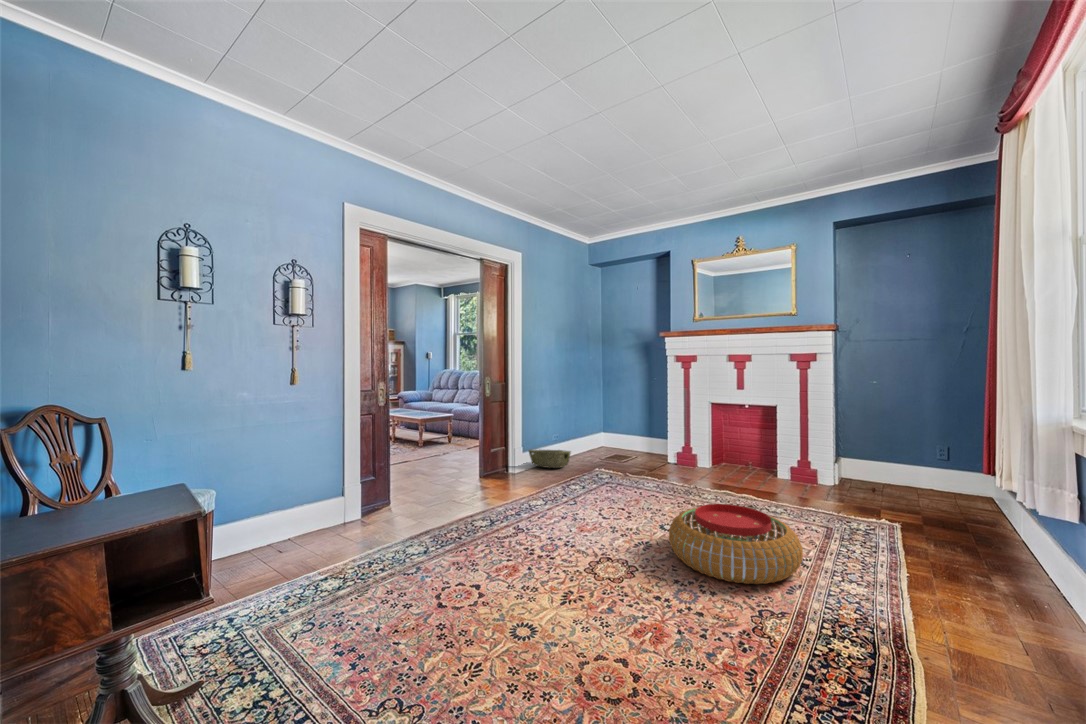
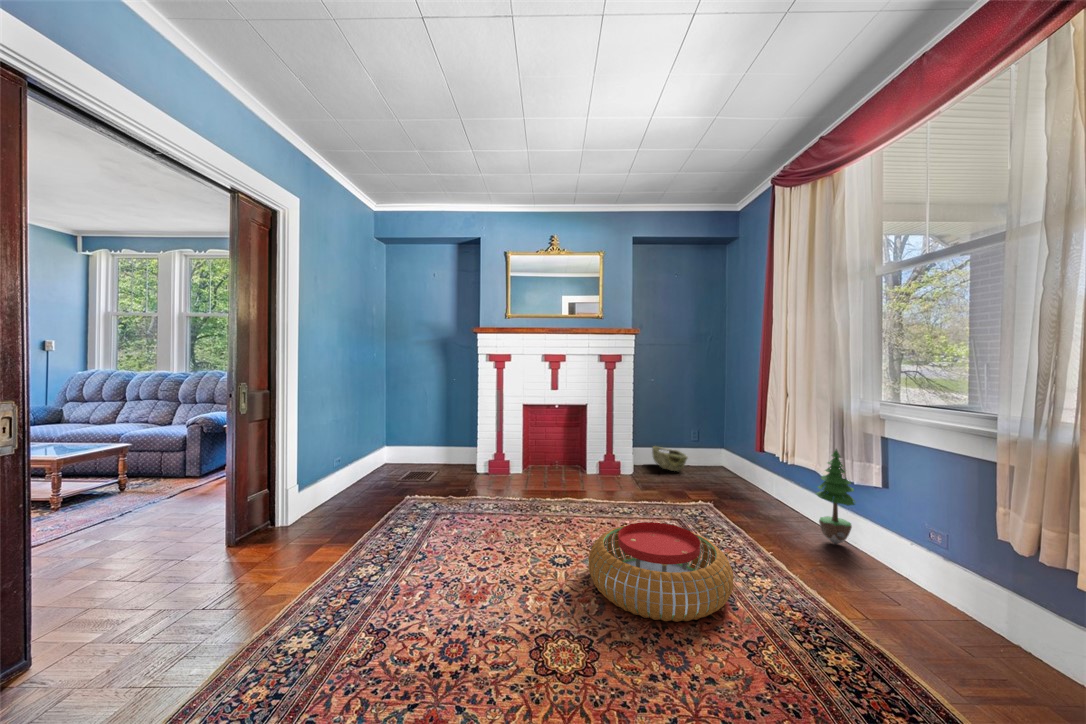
woven basket: present [529,450,570,468] -> present [652,446,688,471]
potted tree: none [991,466,1054,587] -> present [816,449,855,544]

